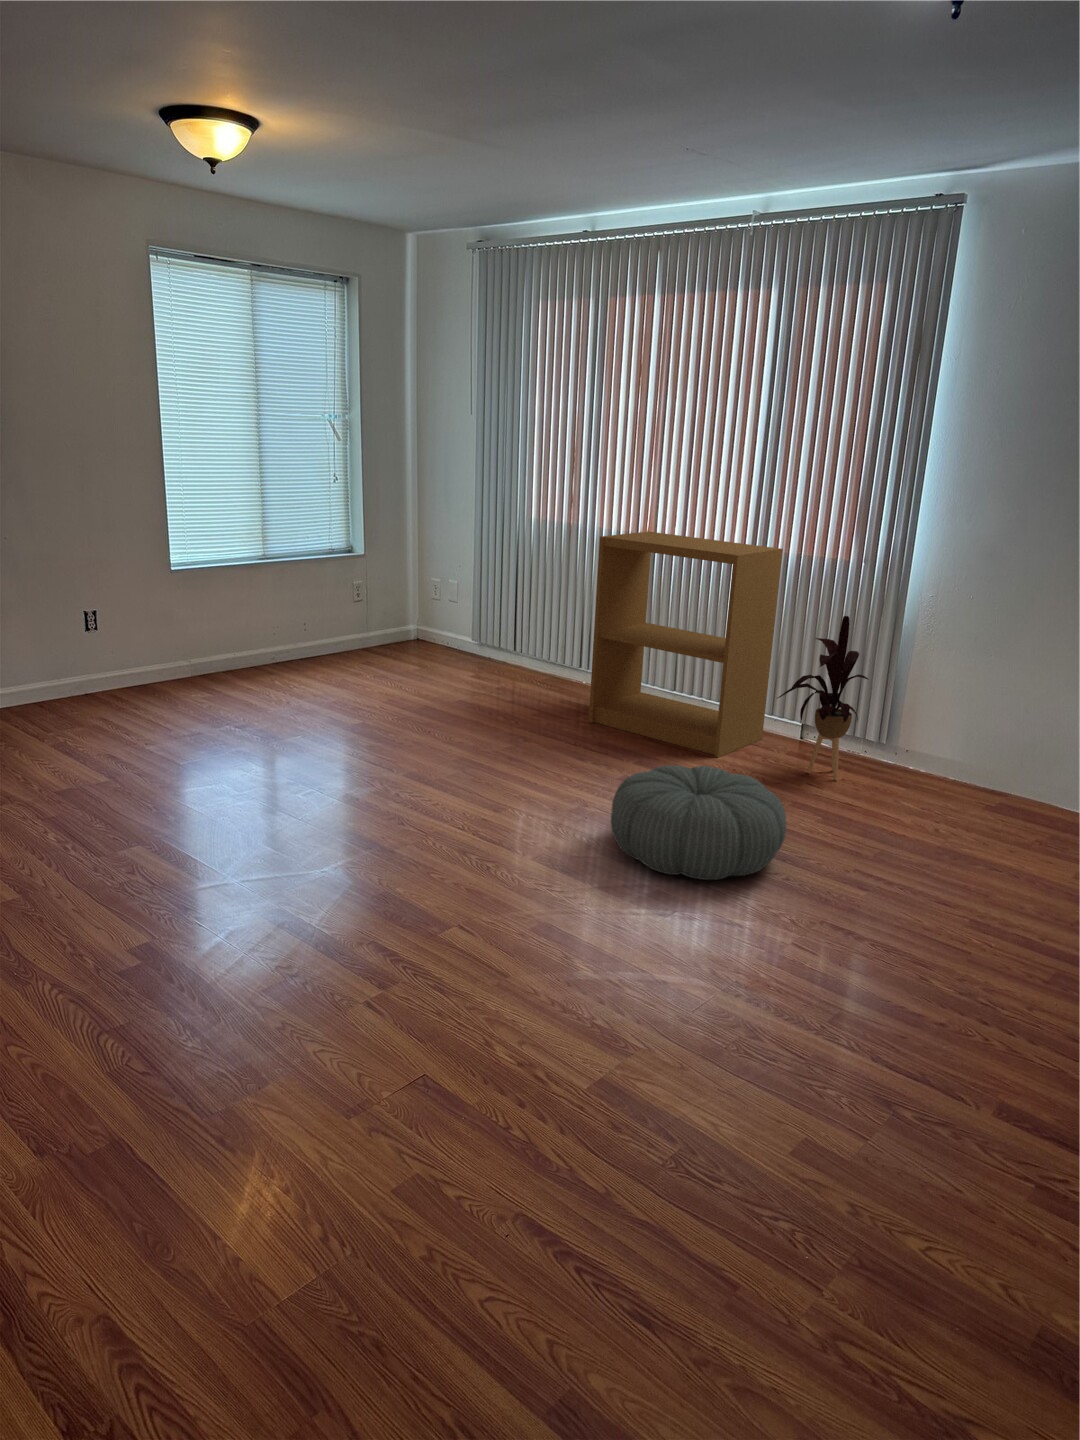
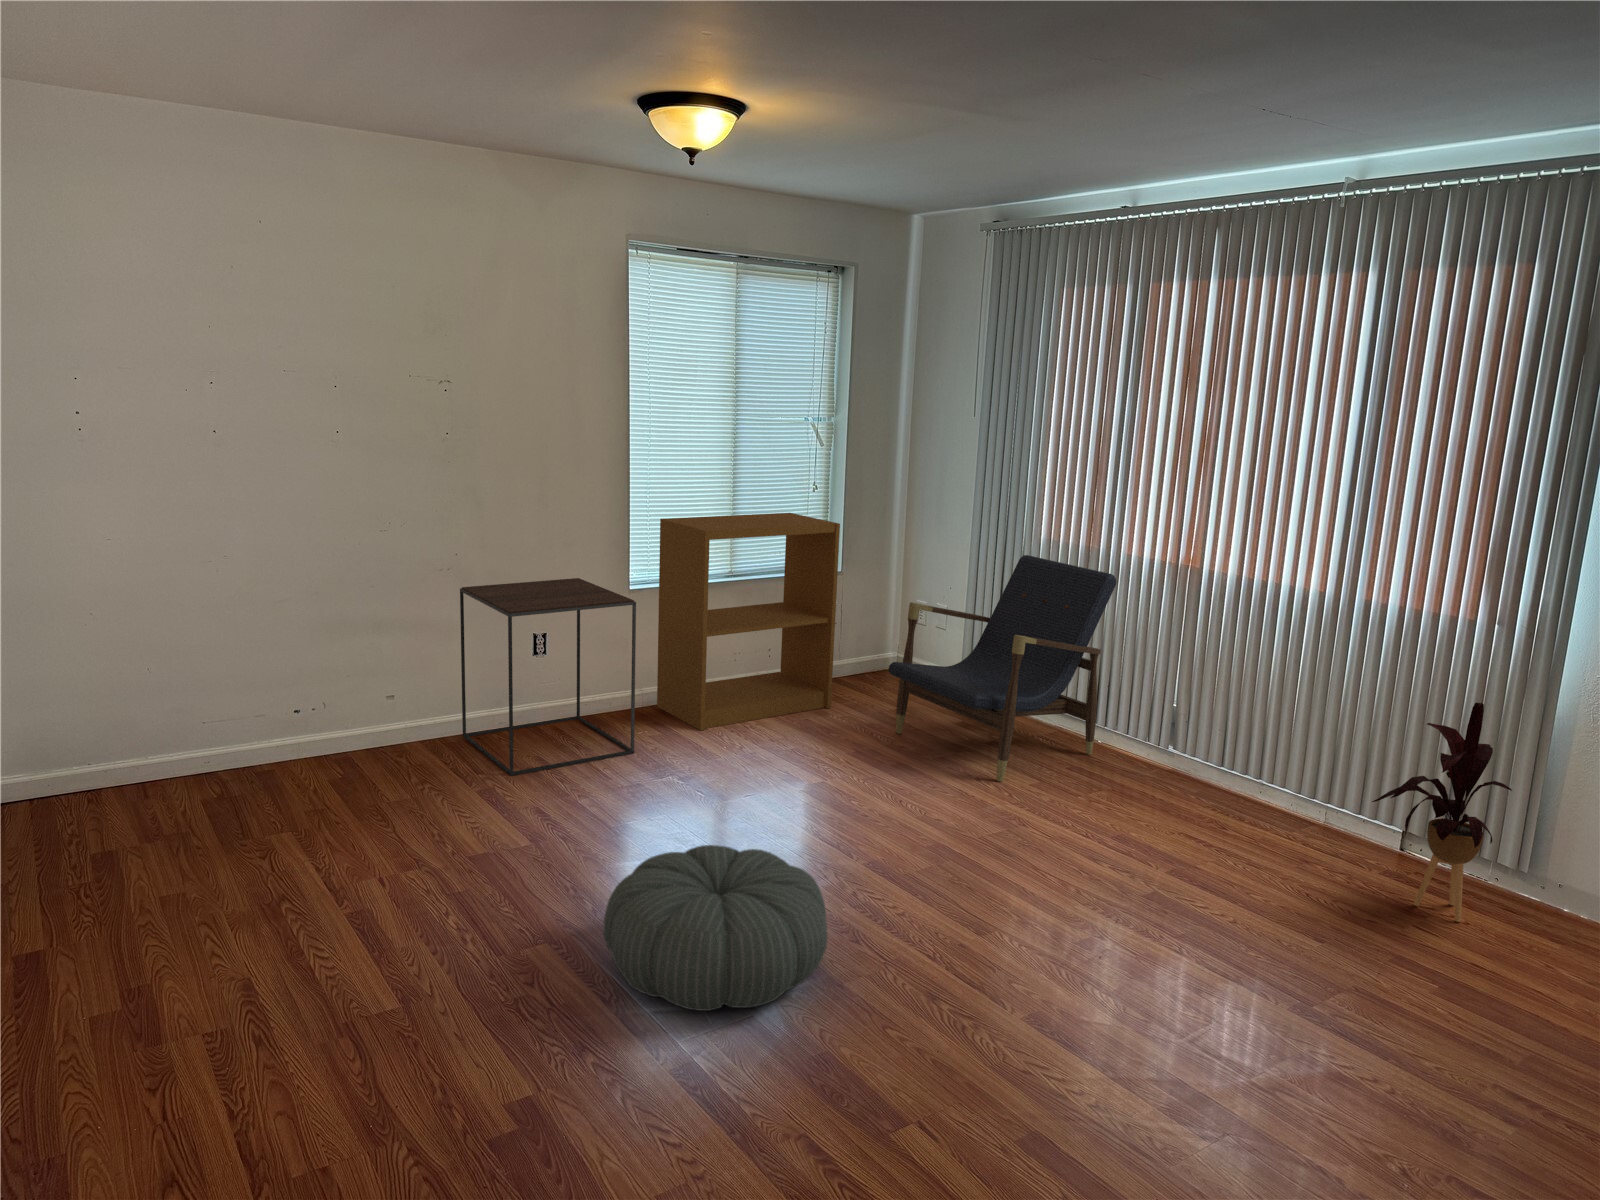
lounge chair: none [408,532,592,714] -> present [888,555,1116,782]
bookshelf: present [589,532,783,757] -> present [657,513,840,731]
side table: none [13,560,189,731] -> present [460,578,636,776]
pouf: present [611,765,786,880] -> present [603,845,828,1011]

